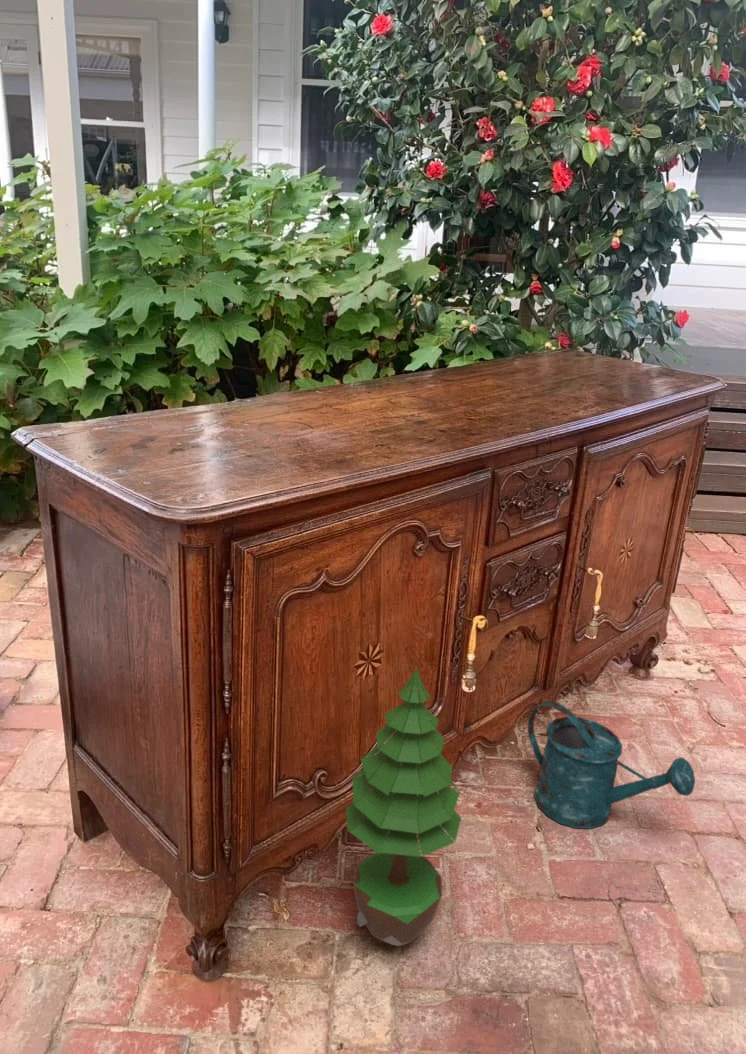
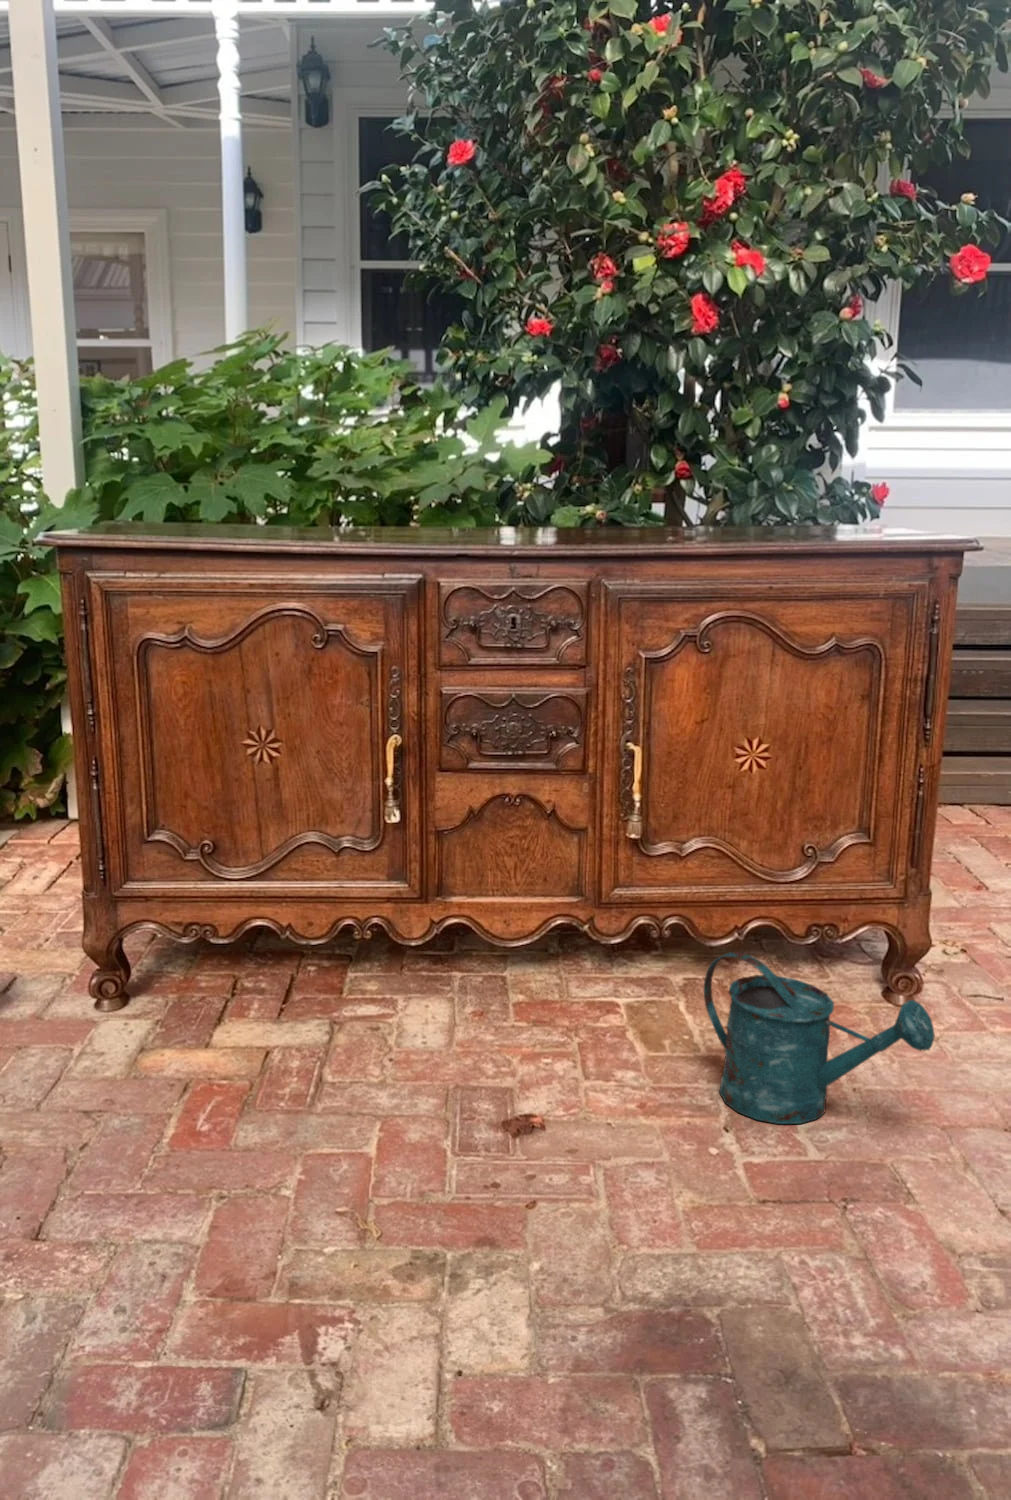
potted tree: present [346,669,461,946] -> none [453,834,613,1255]

